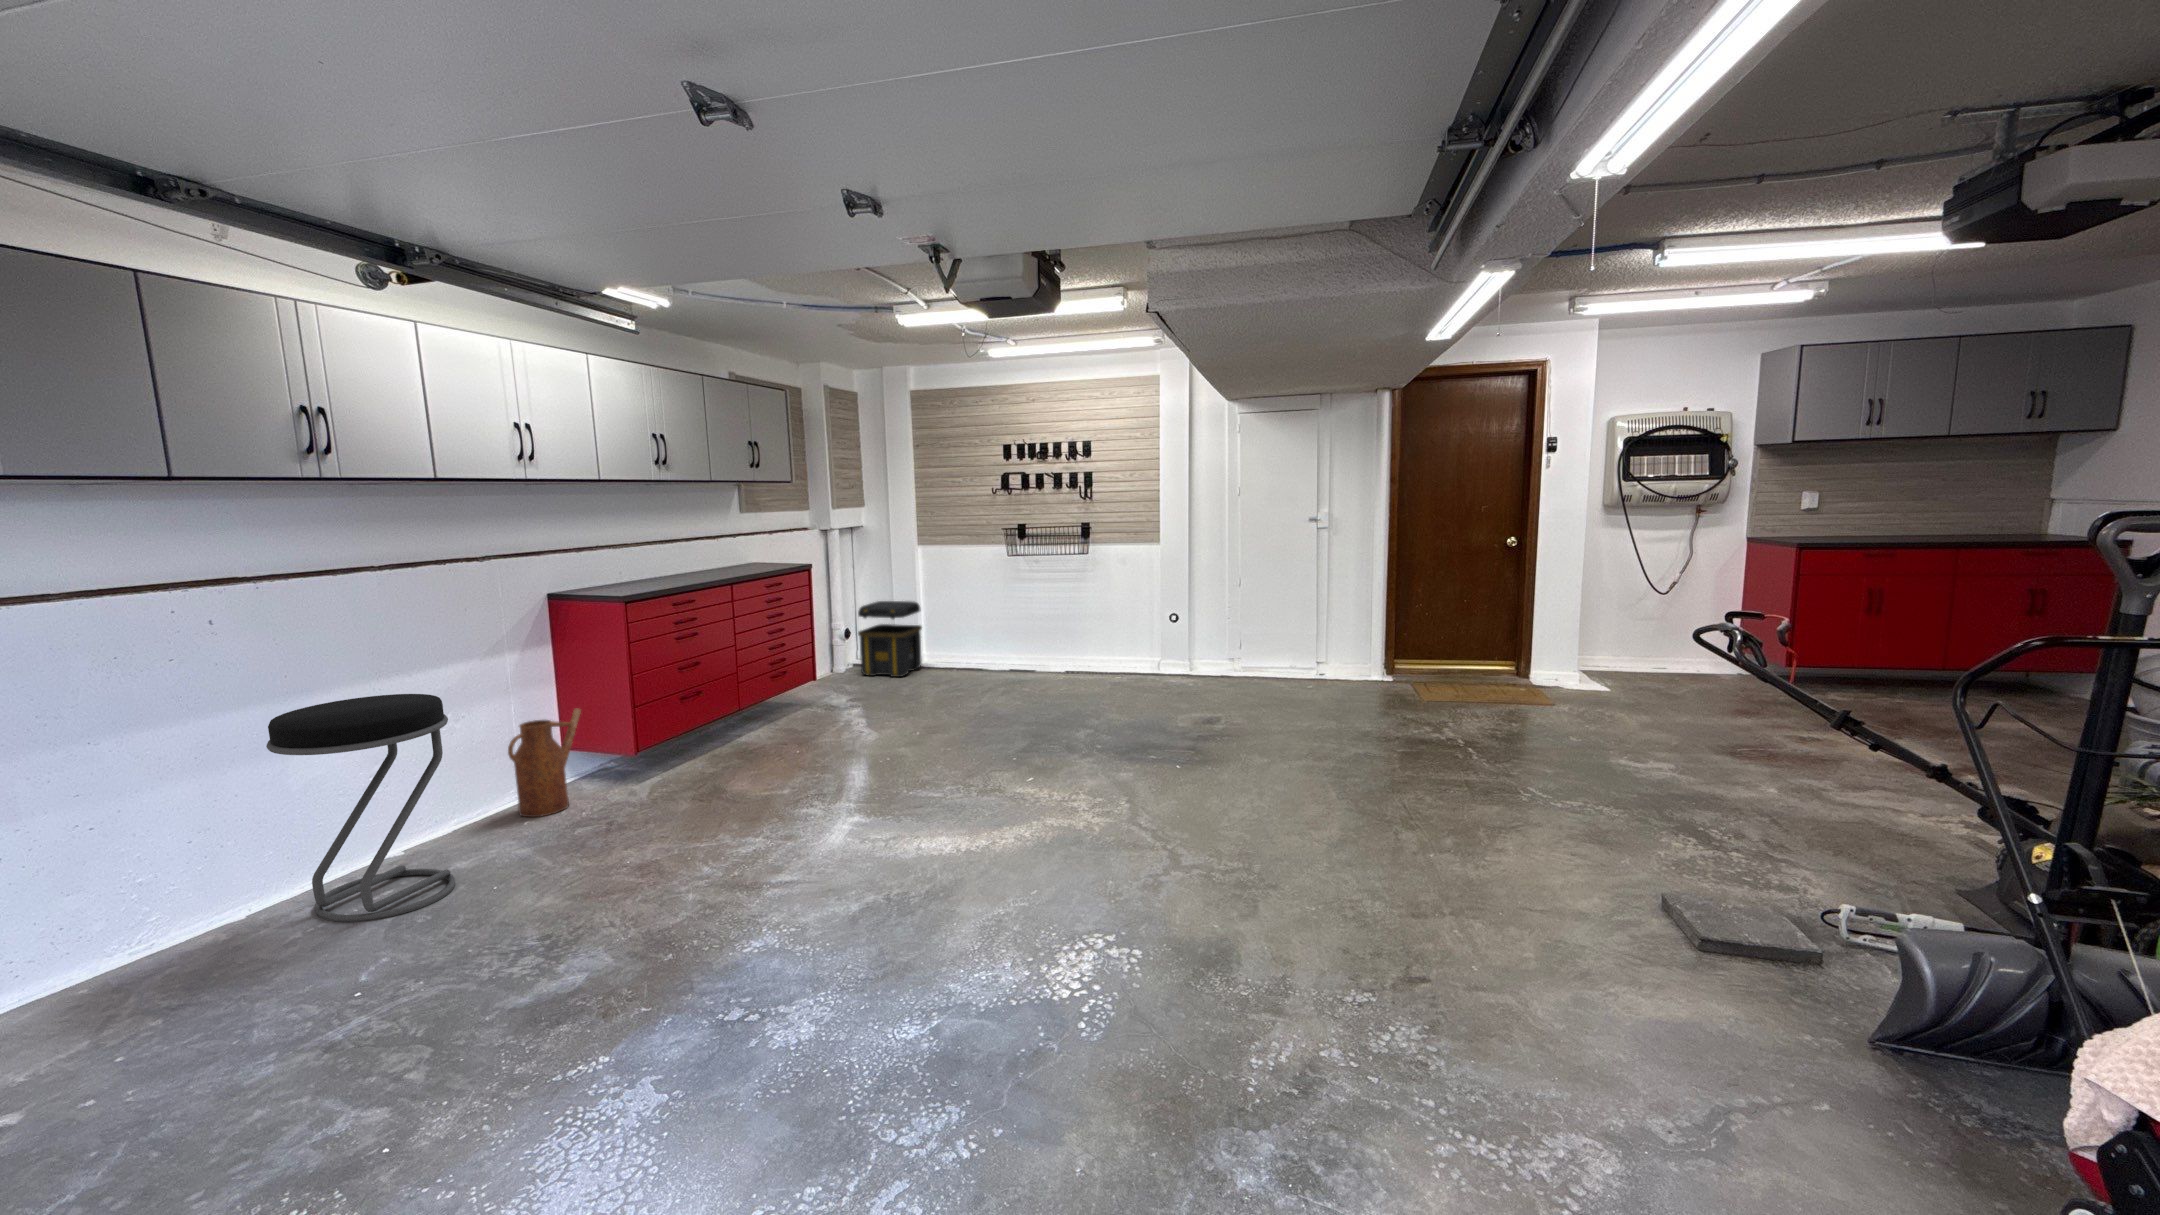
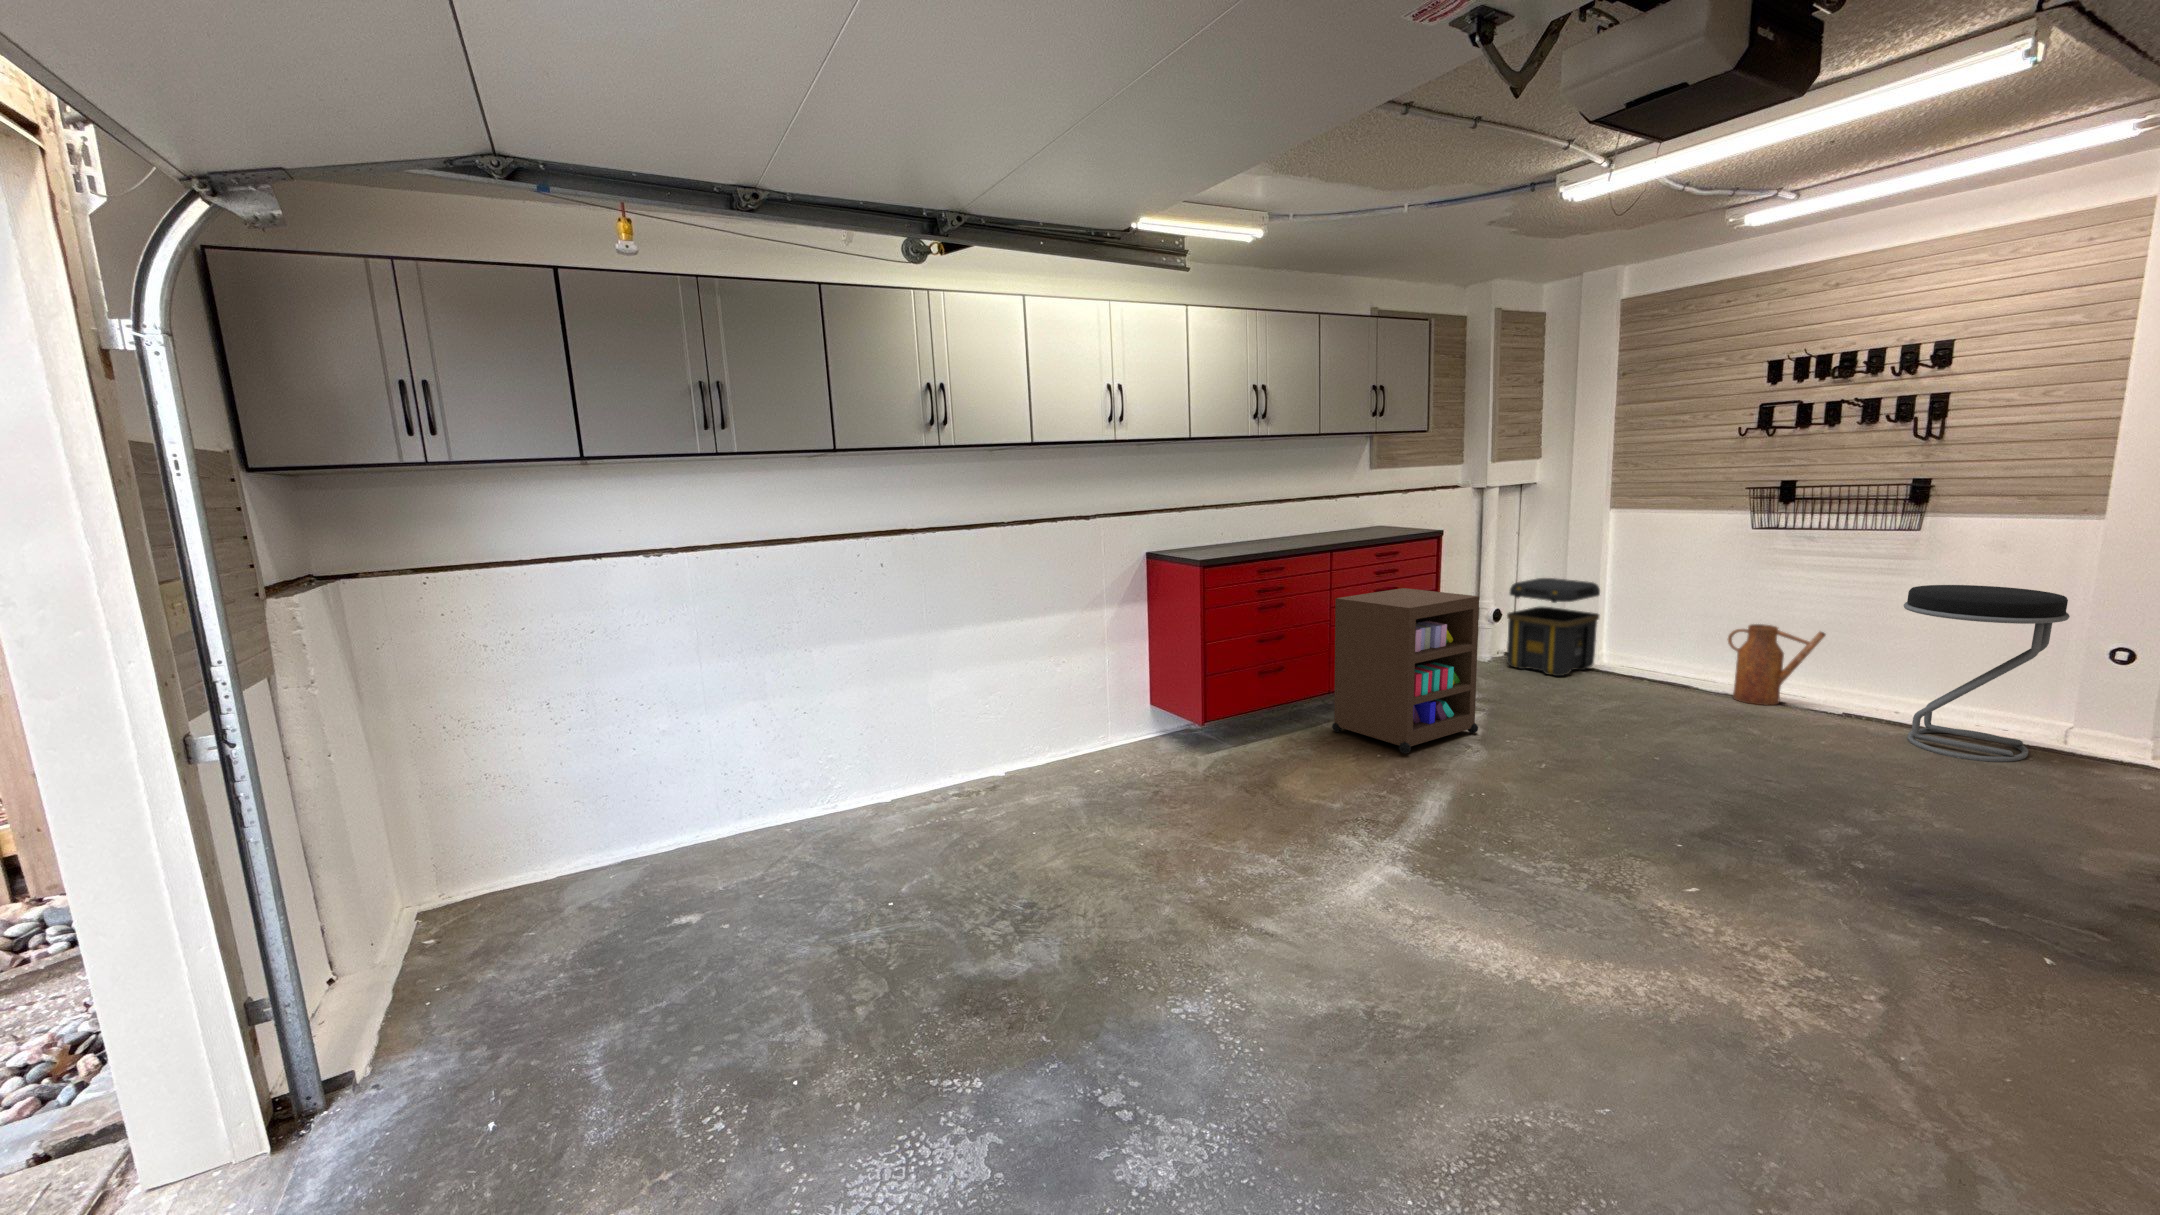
storage cabinet: none [743,614,865,748] -> present [1332,588,1479,753]
stool: present [266,694,455,922] -> present [1904,585,2070,762]
watering can: present [508,708,581,817] -> present [1728,624,1825,705]

